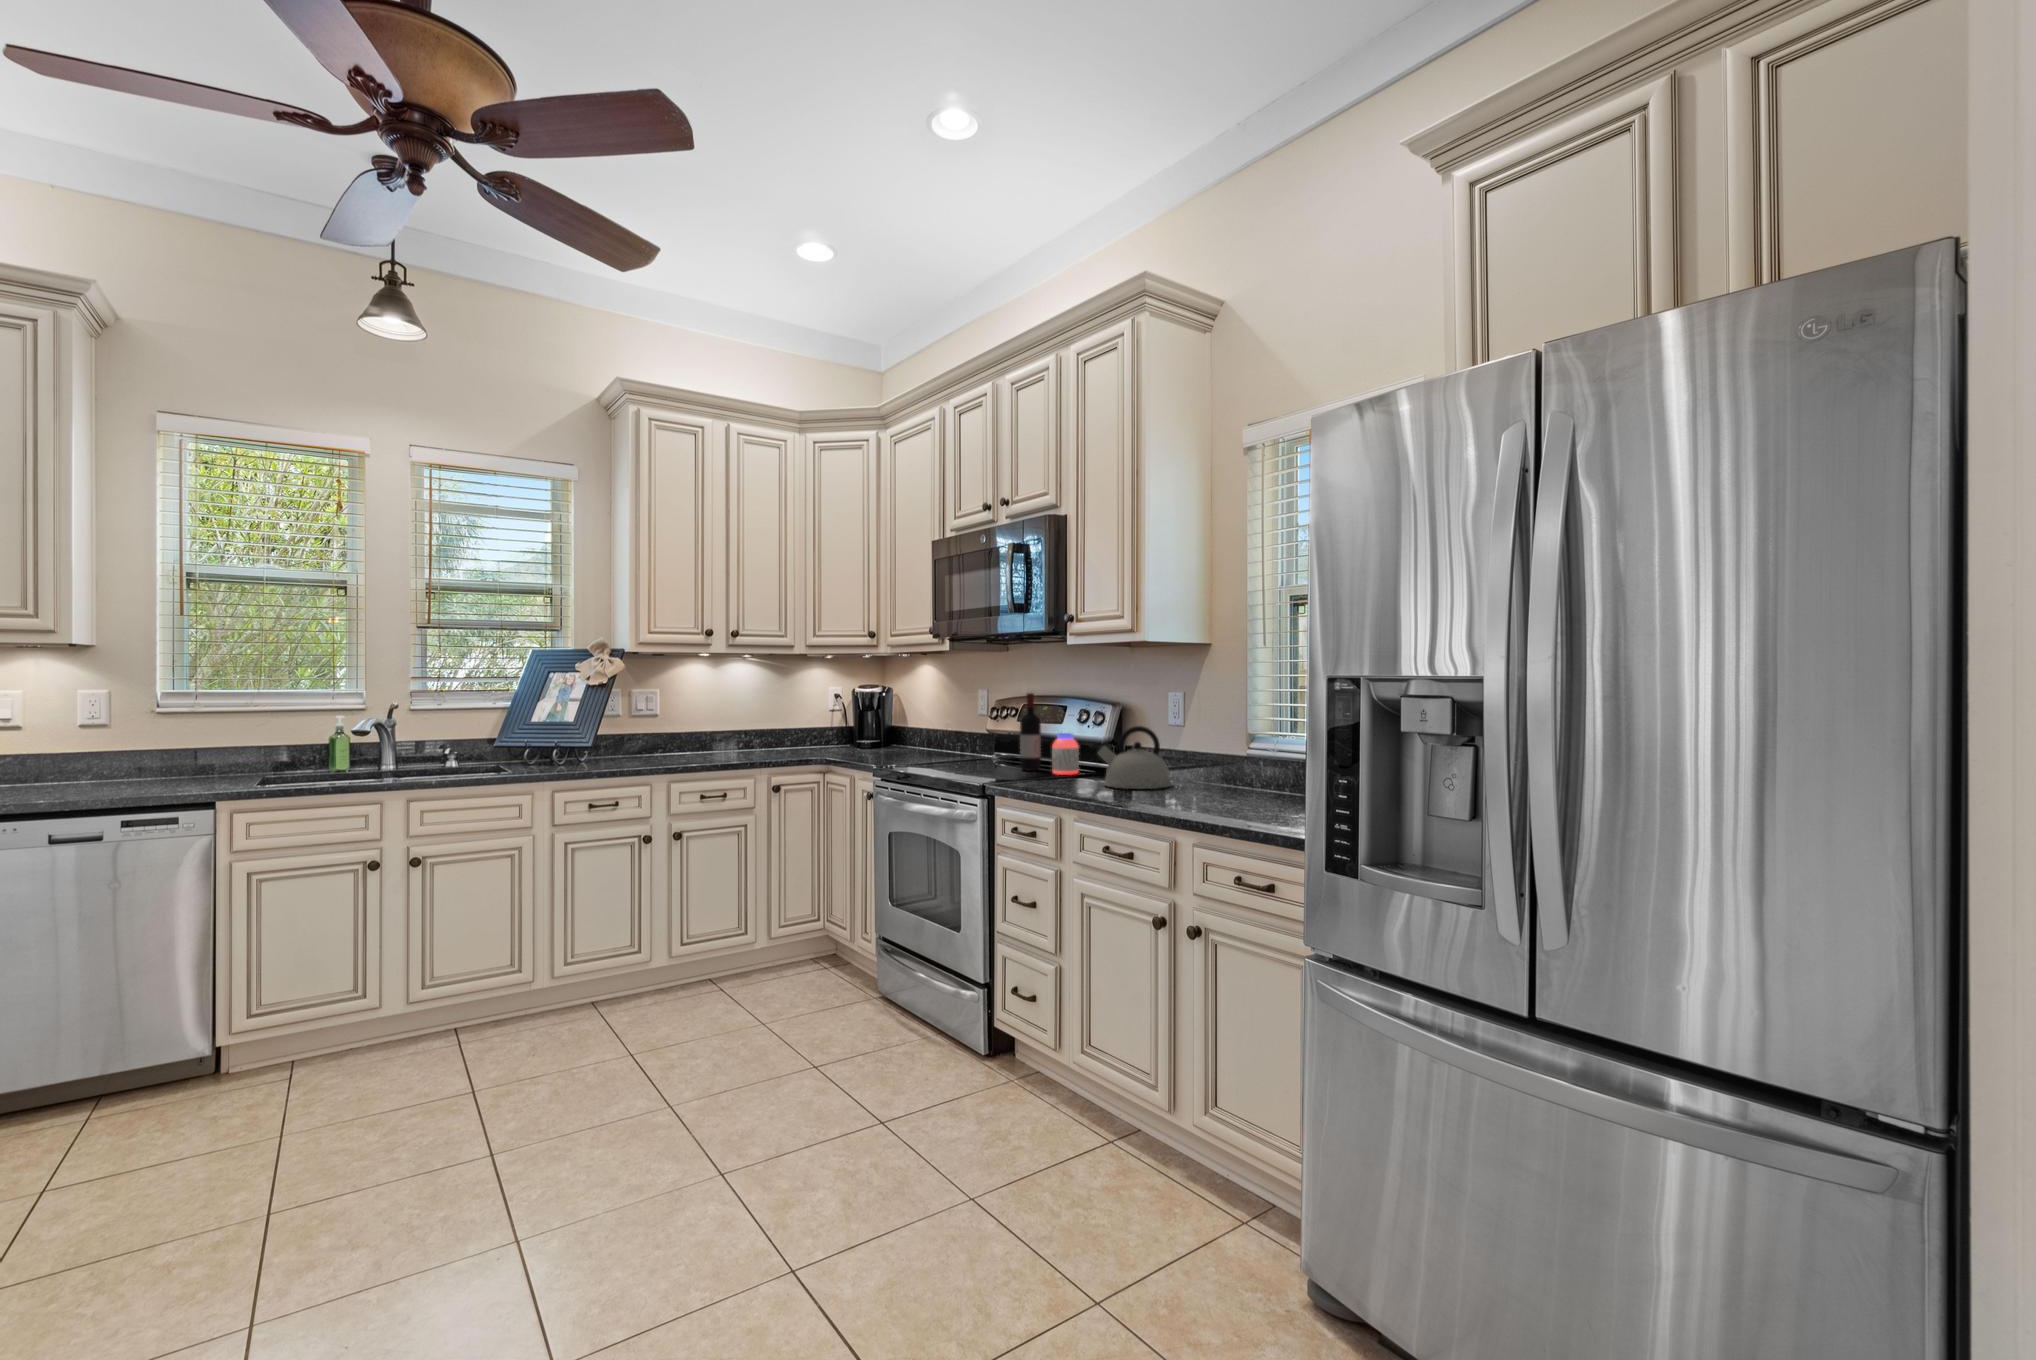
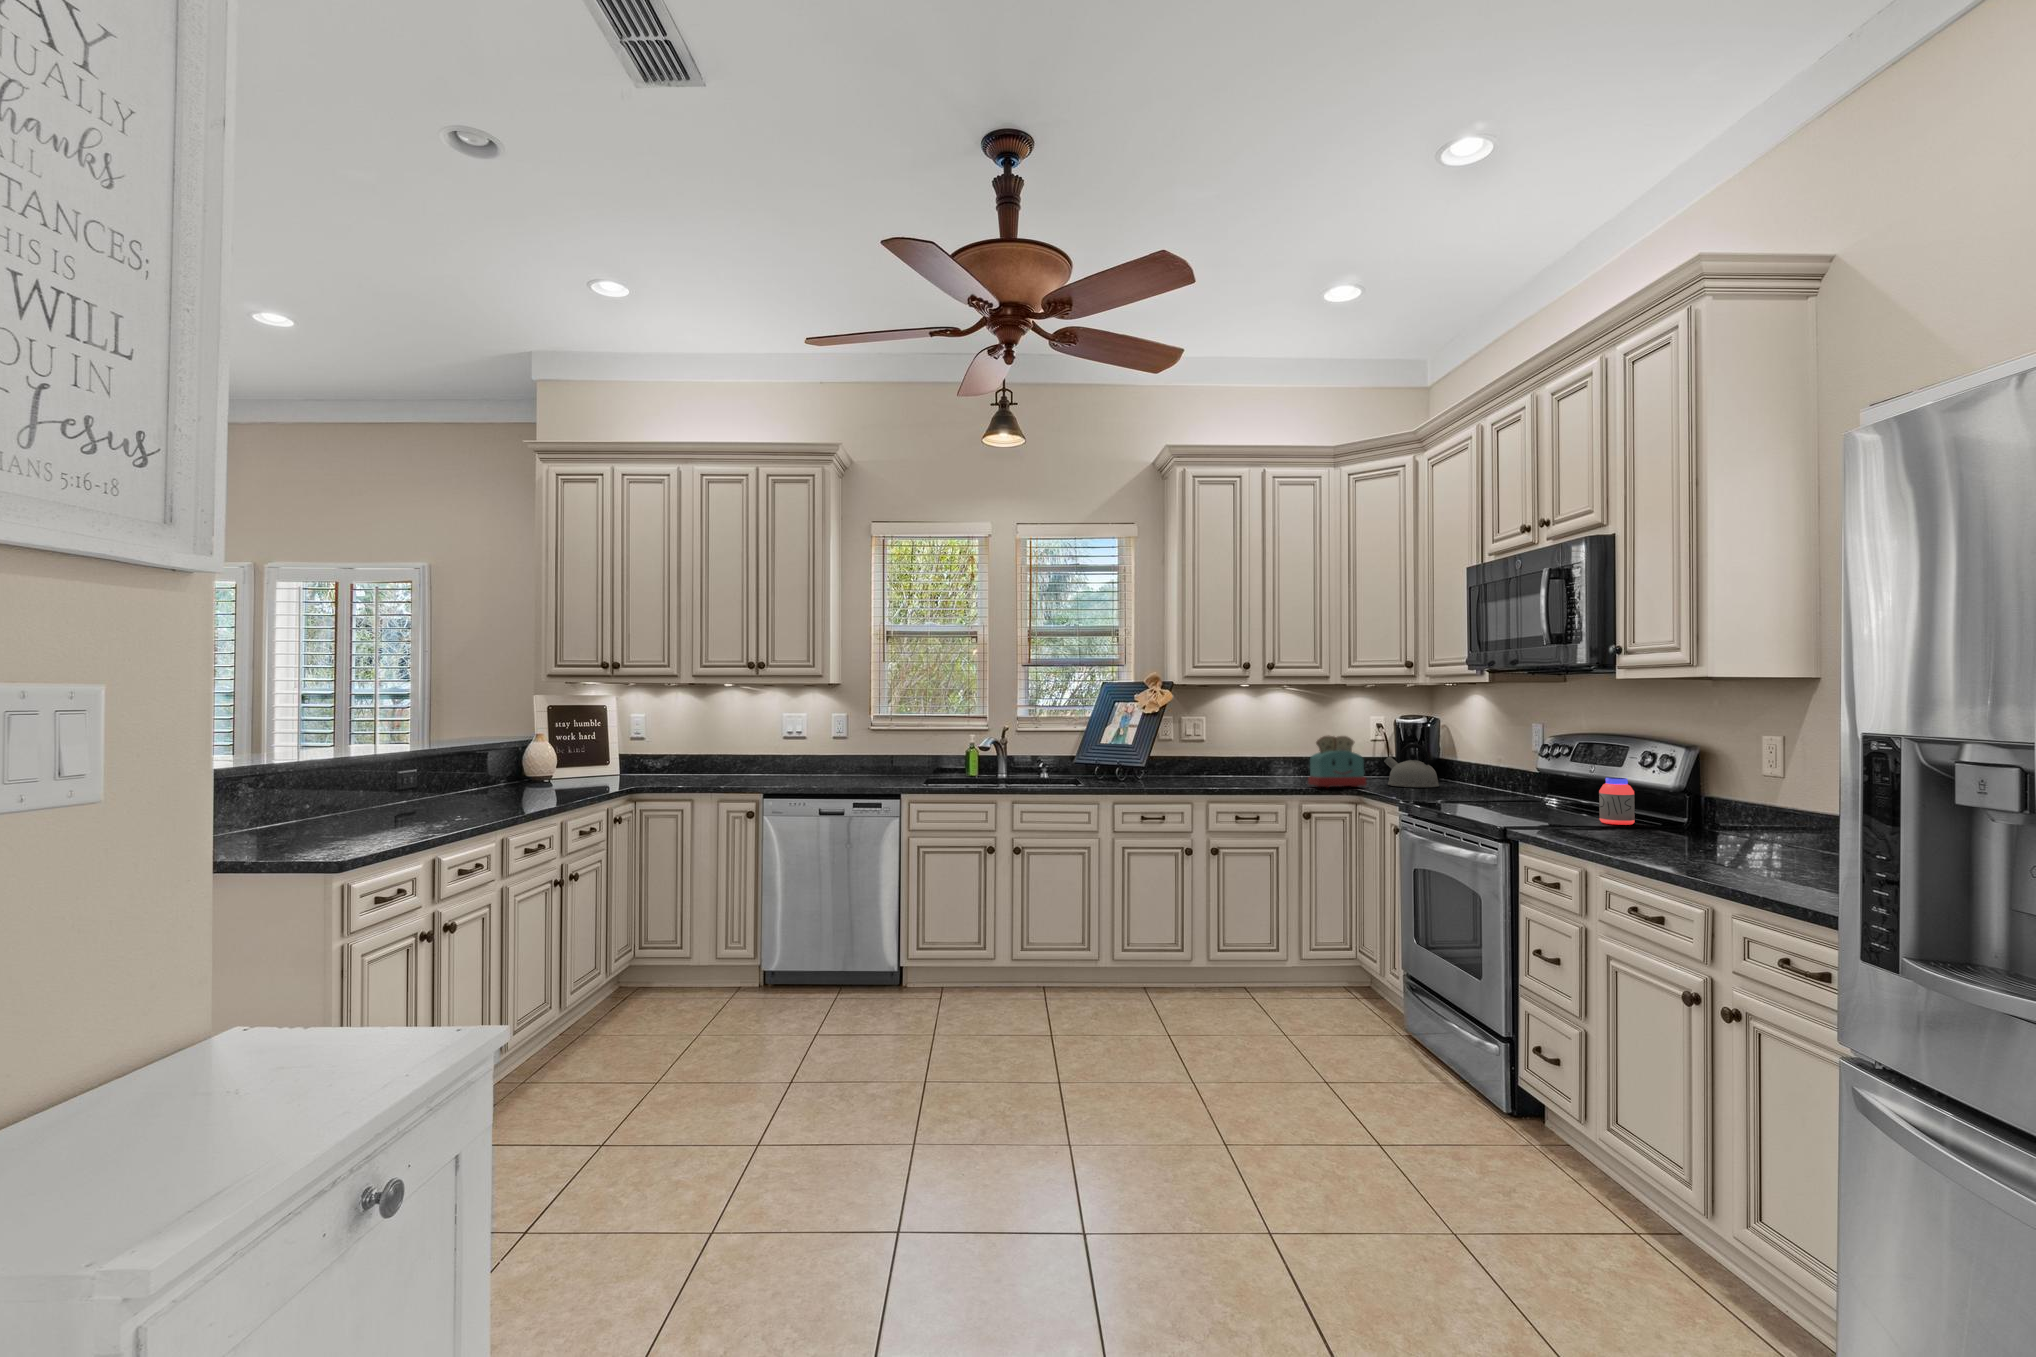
wine bottle: present [1020,693,1041,771] -> none [1564,731,1590,817]
toaster: none [775,705,834,759] -> present [1308,736,1366,787]
kettle: present [1098,726,1172,789] -> present [1384,744,1439,788]

